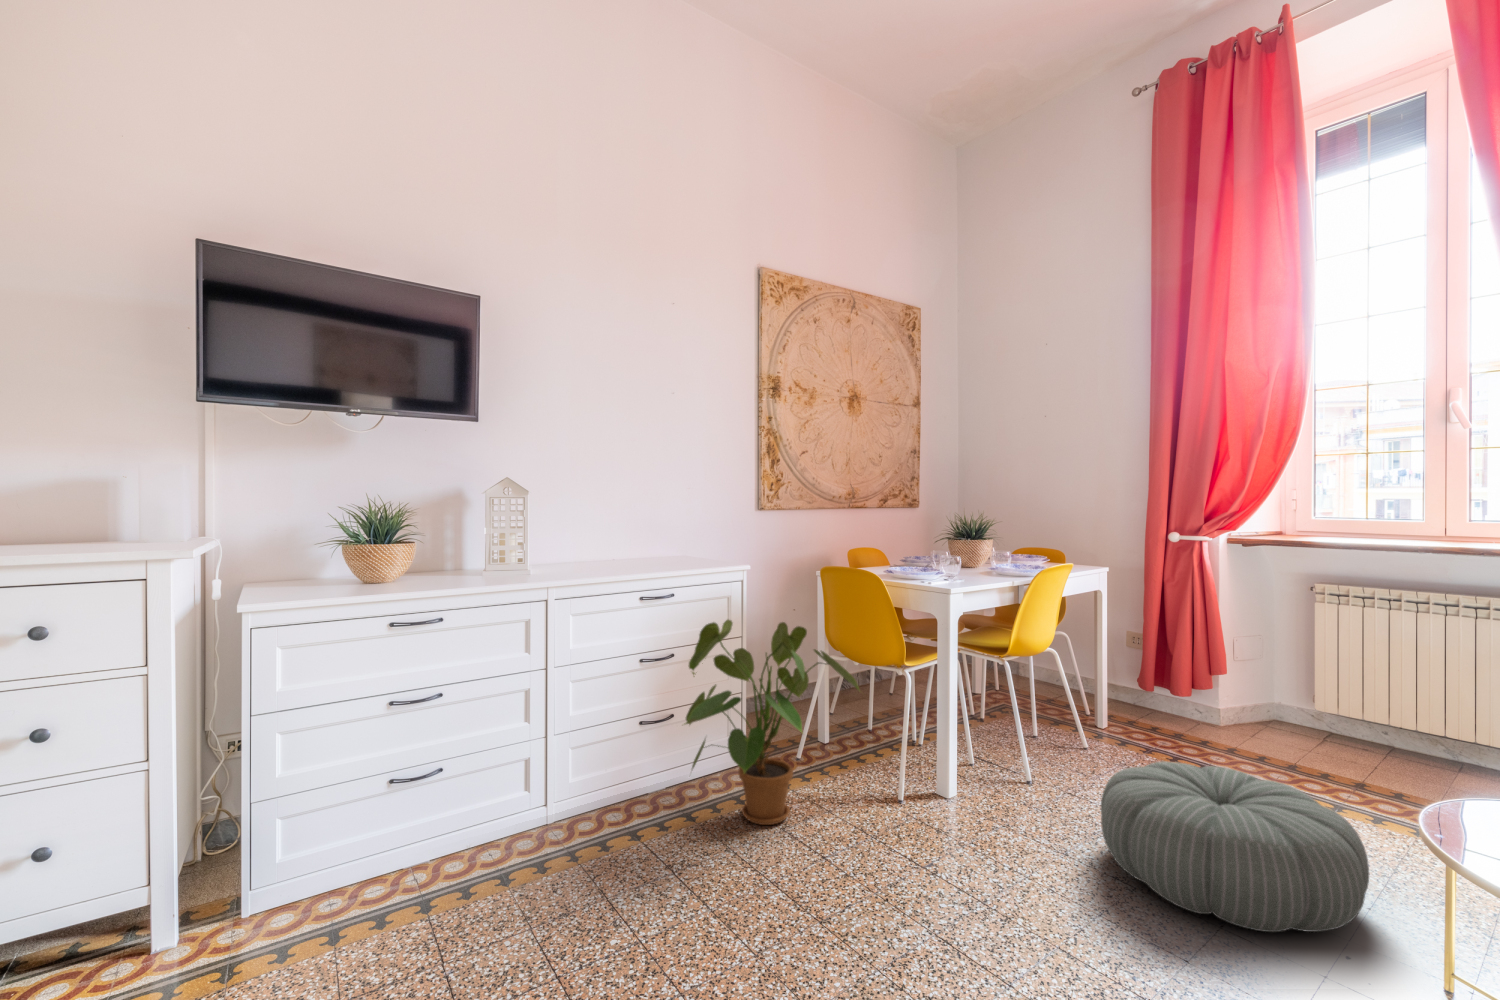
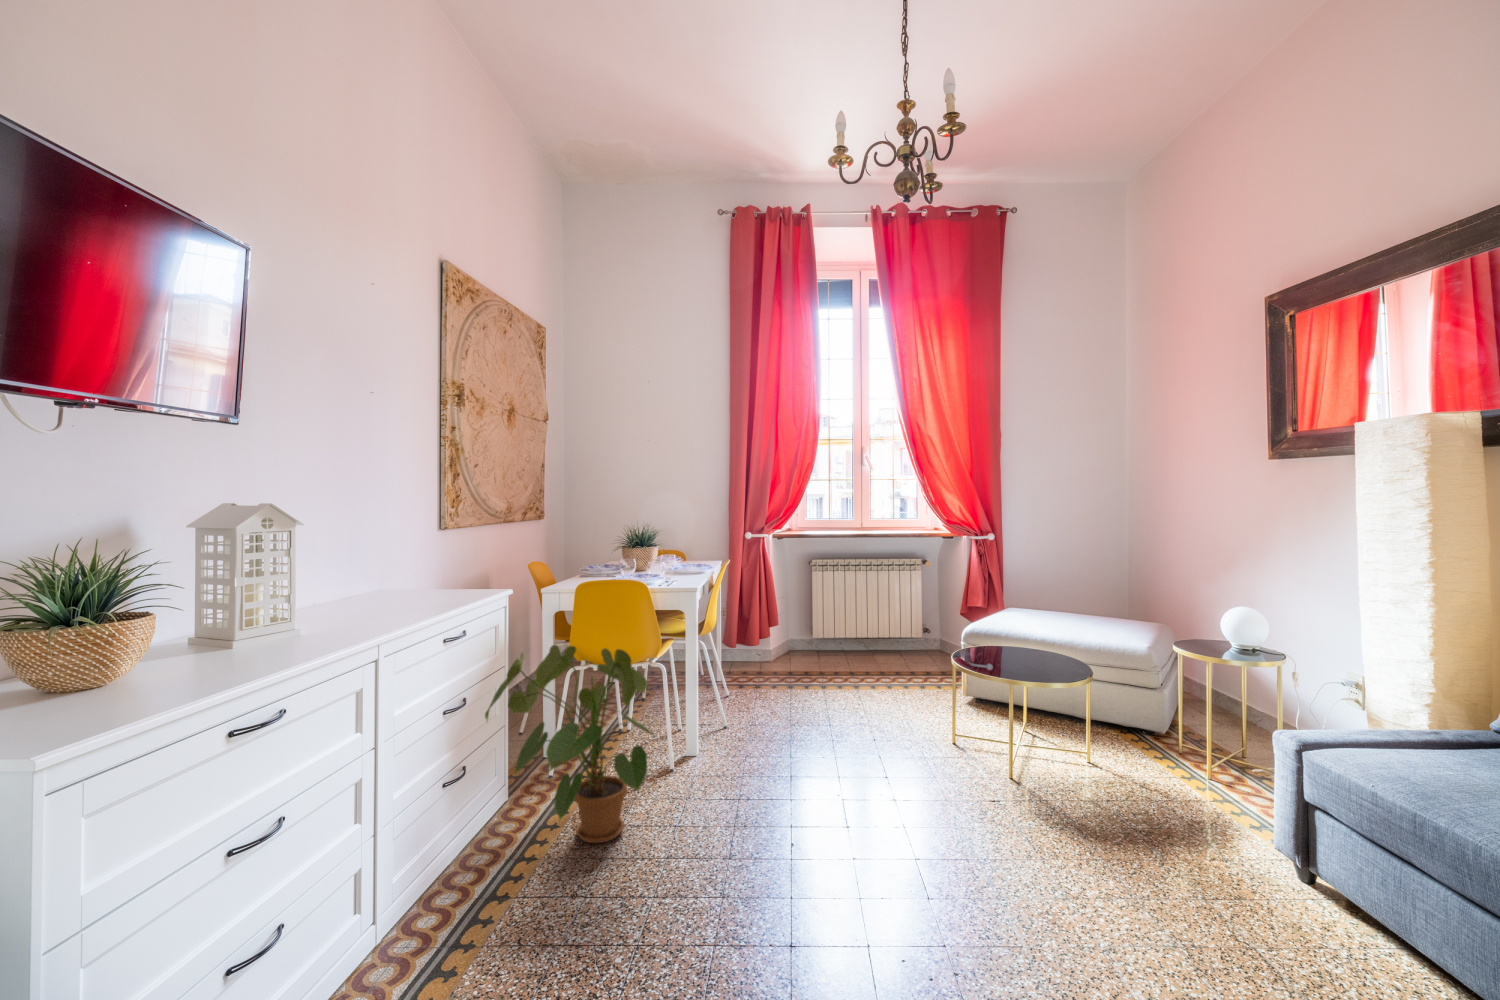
pouf: present [1101,761,1369,932] -> none [811,680,943,767]

